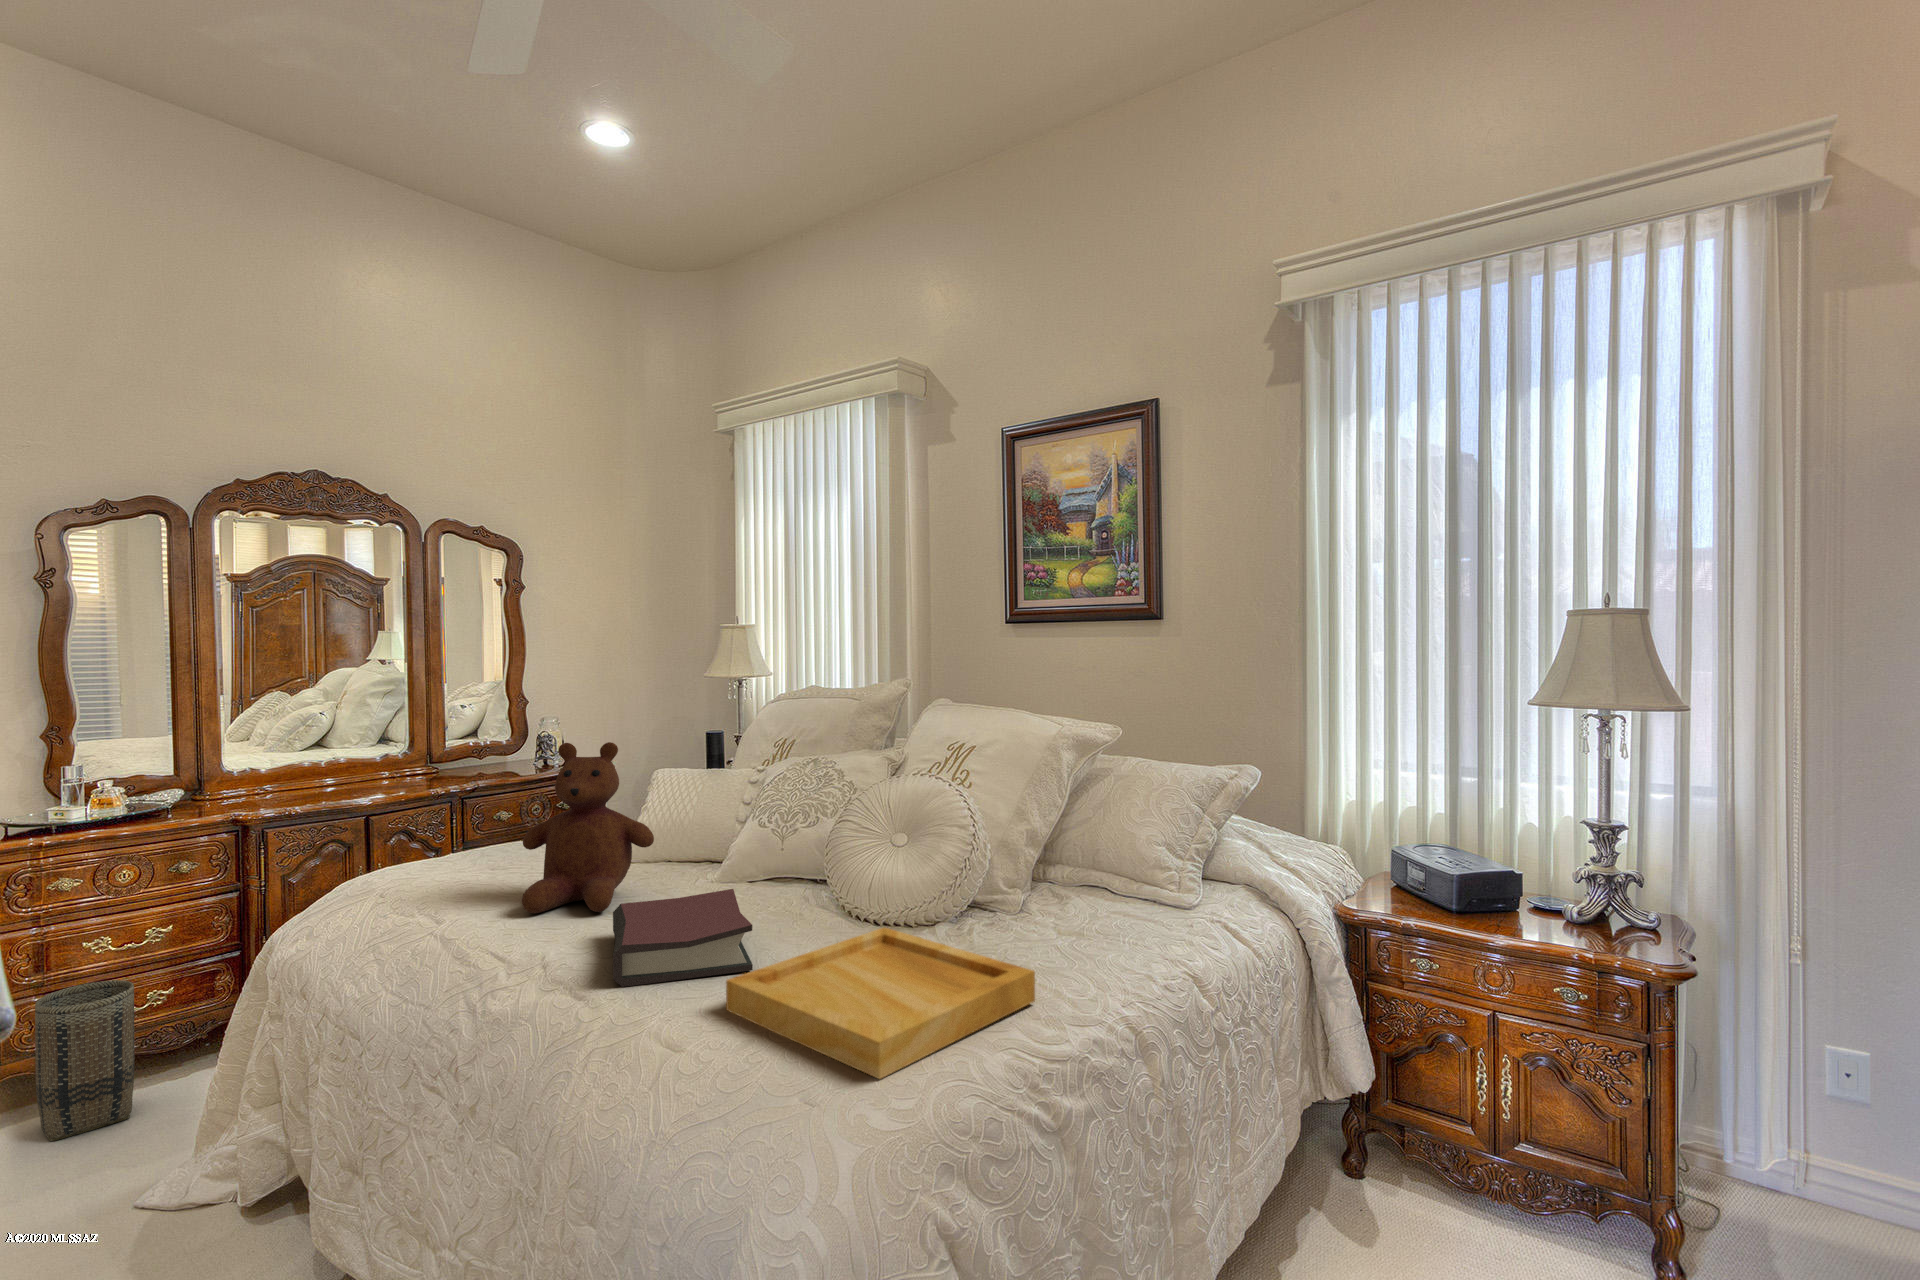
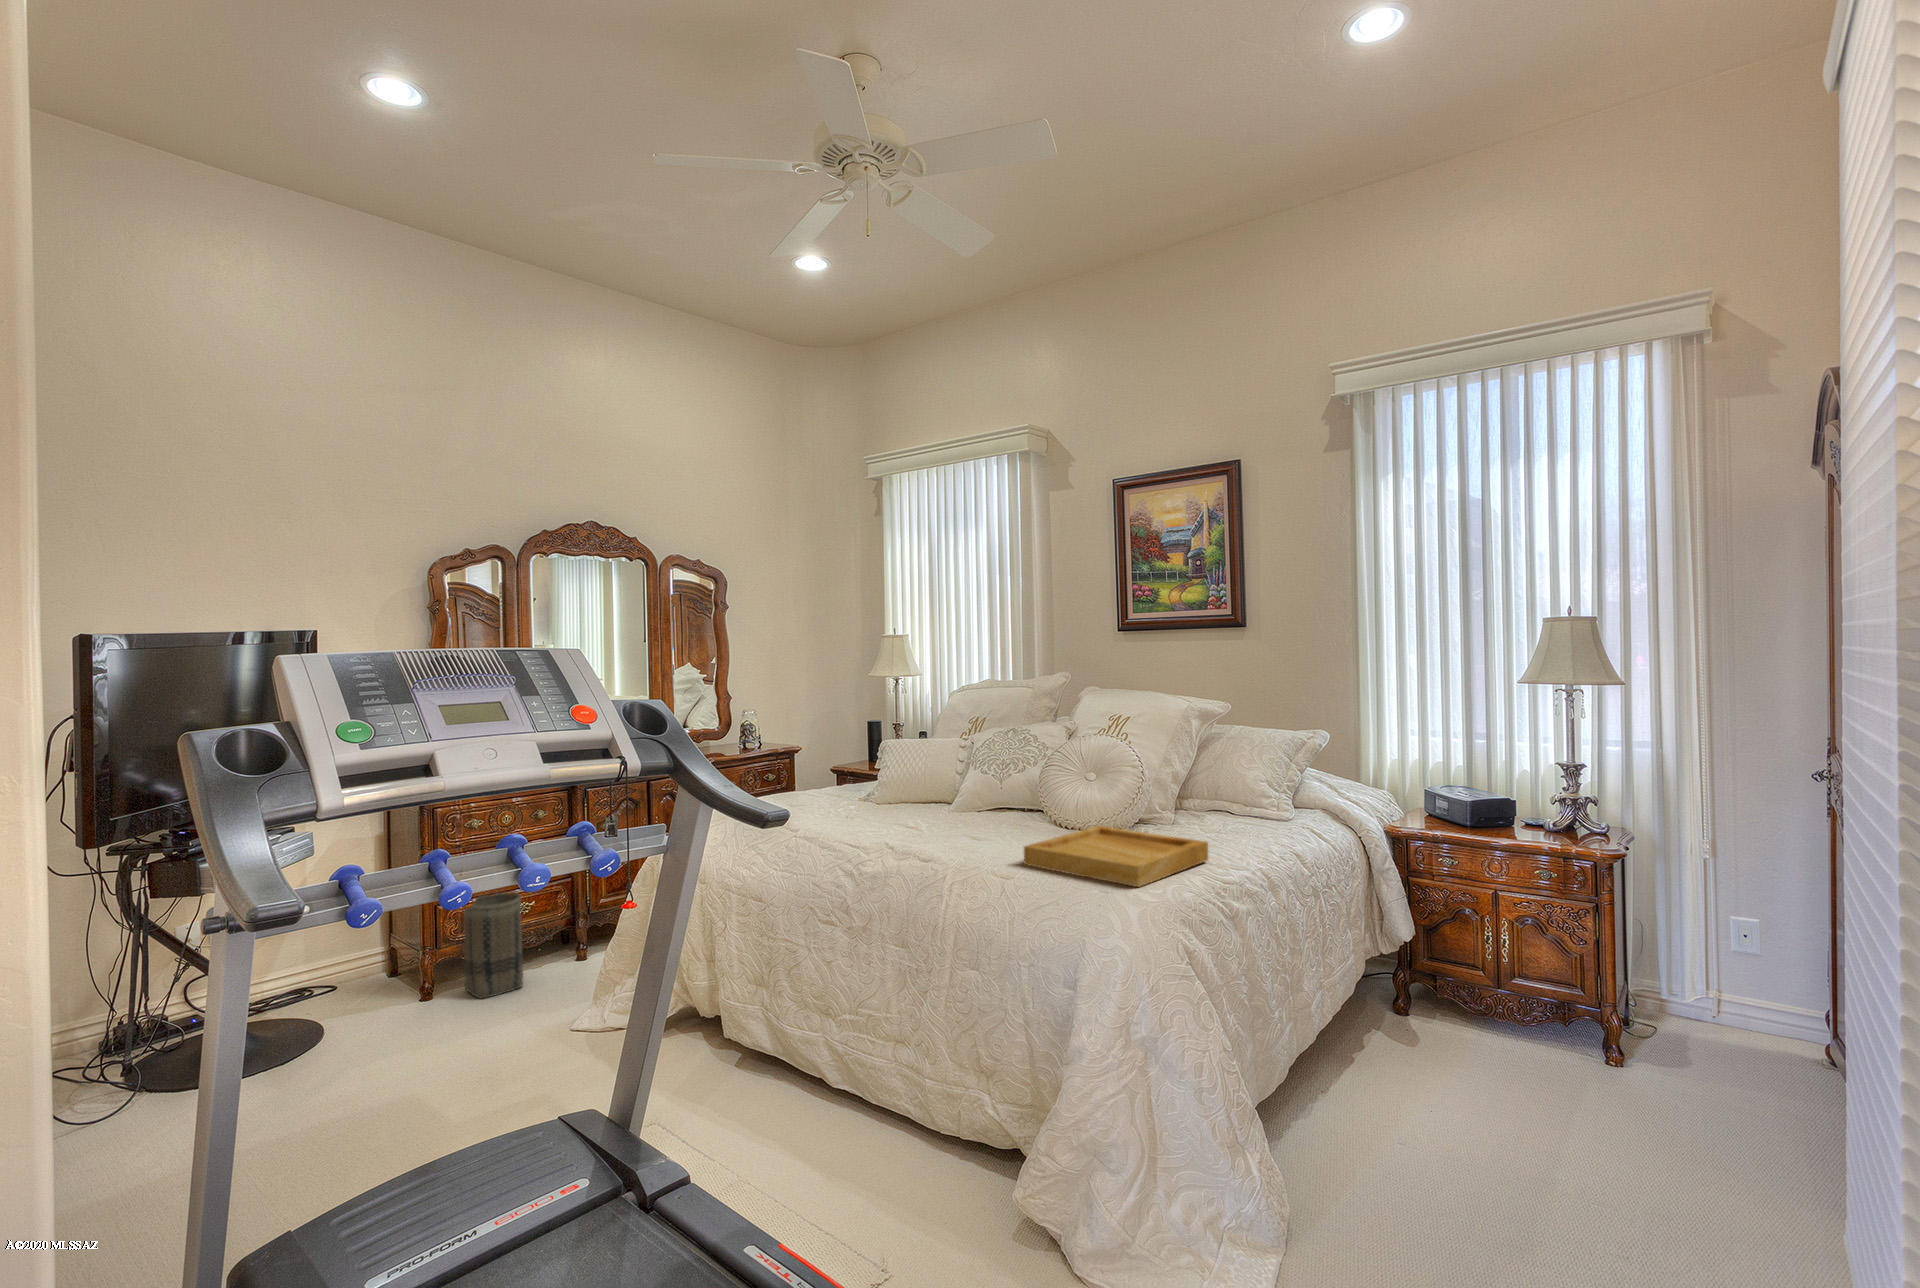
teddy bear: present [522,742,654,913] -> none [832,714,918,826]
hardback book: present [613,889,753,987] -> none [917,807,1023,856]

